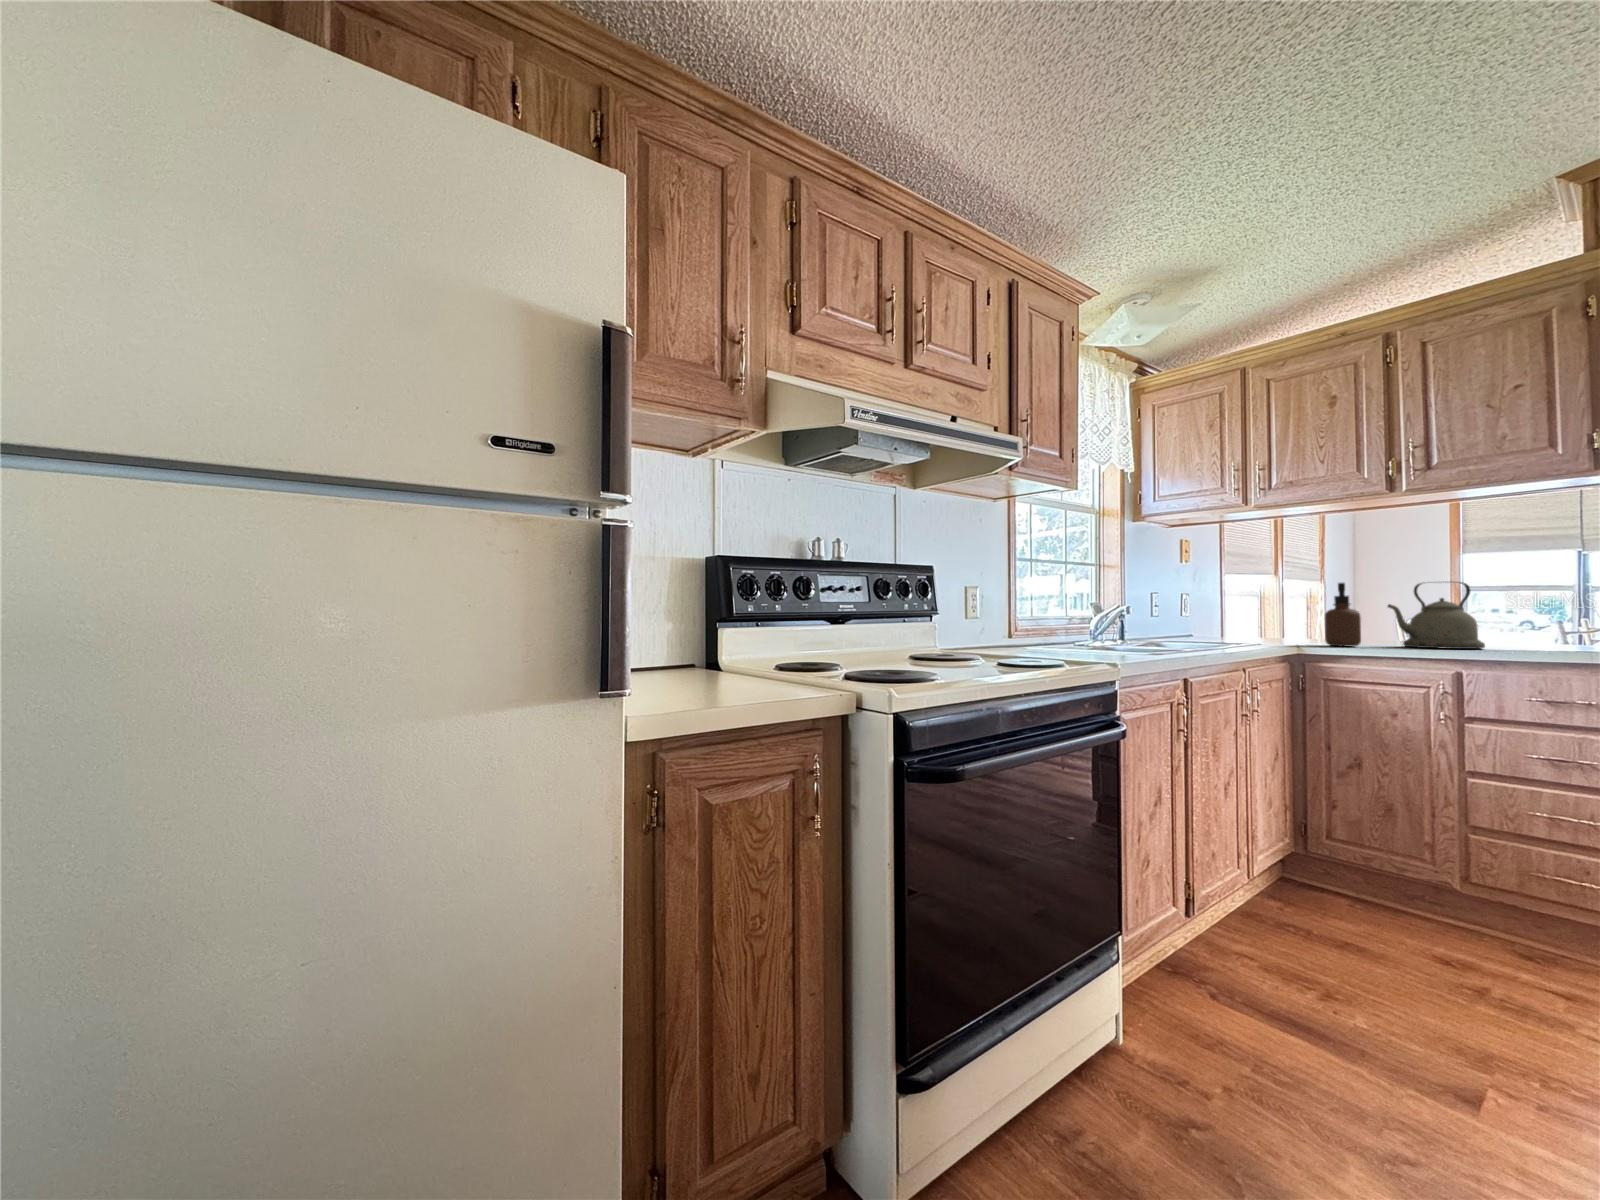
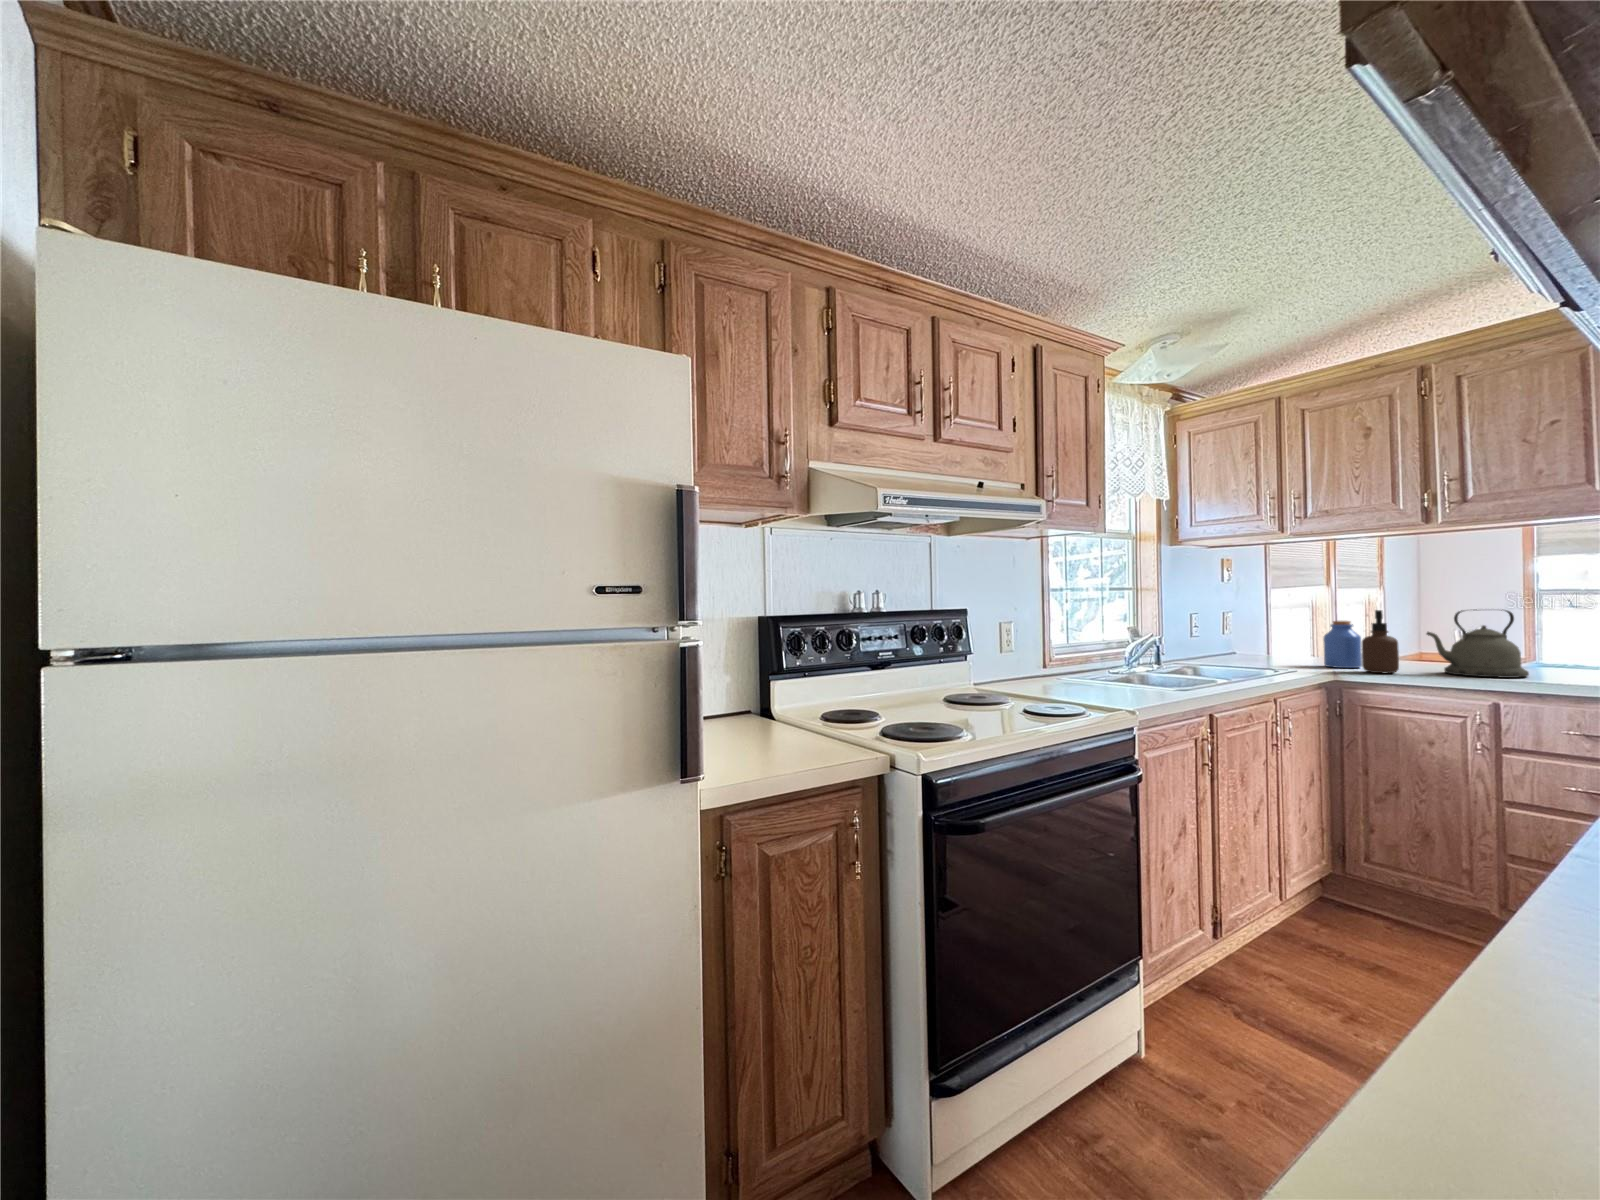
jar: none [1285,596,1323,644] -> present [1323,621,1362,668]

